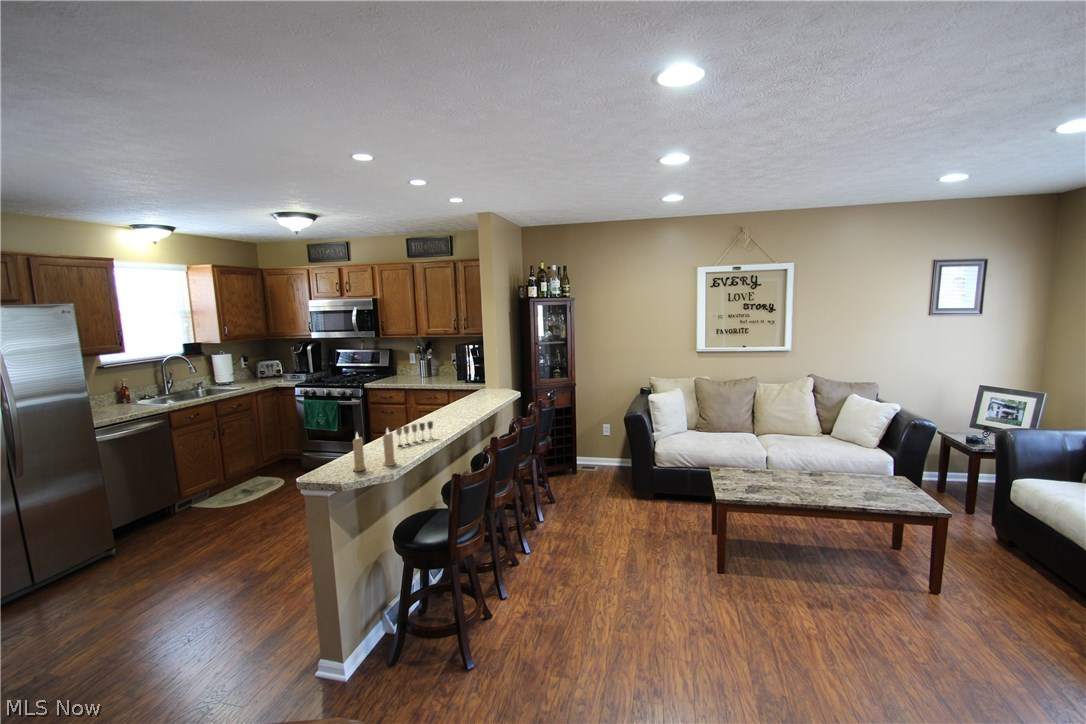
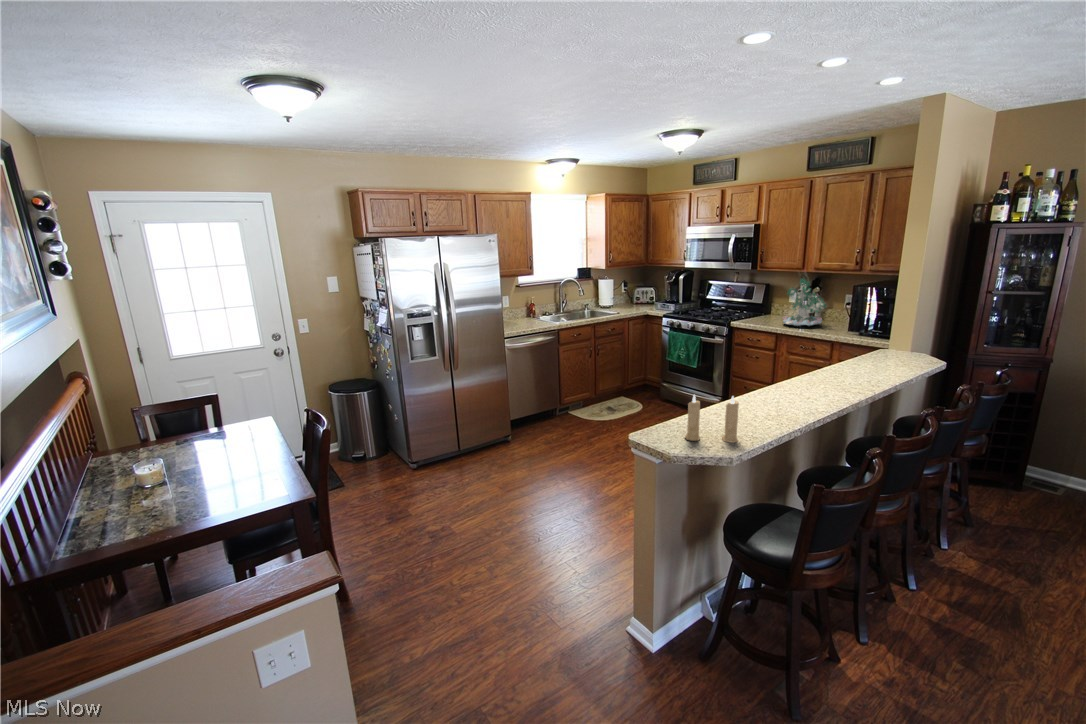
plant: none [407,342,441,381] -> present [783,279,826,326]
wine glass: present [396,421,433,446] -> none [746,391,800,415]

